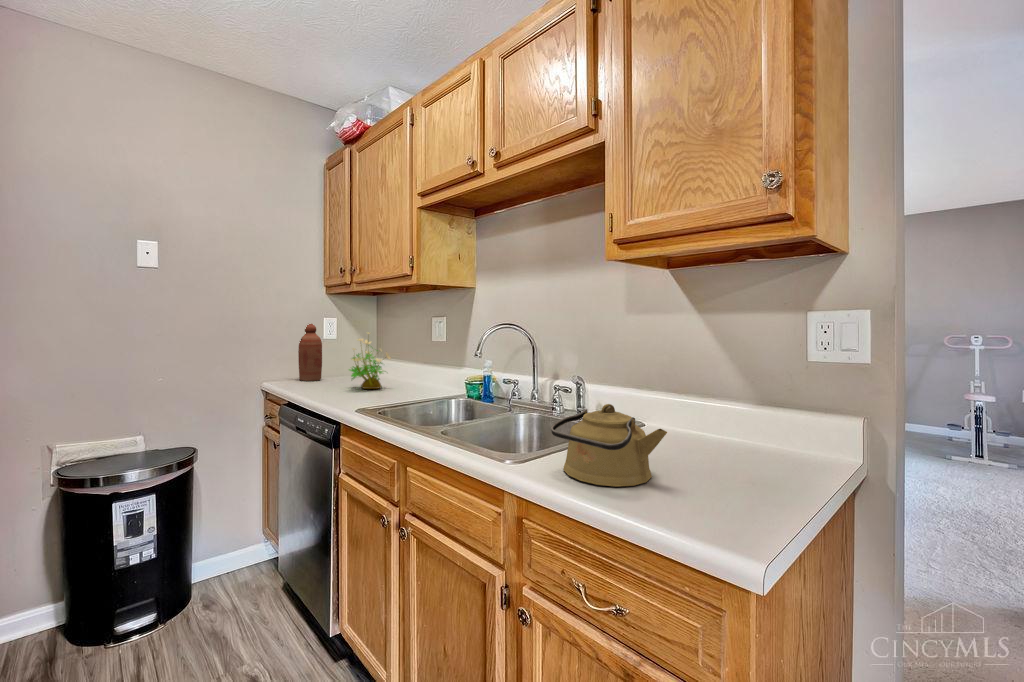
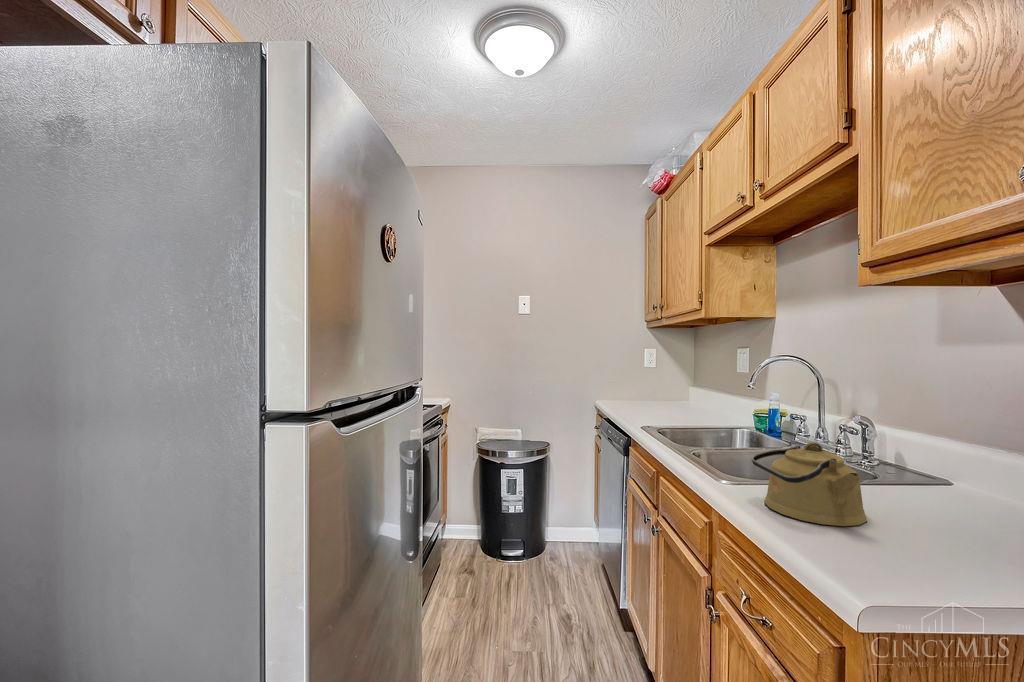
bottle: present [298,324,322,381] -> none [622,351,641,400]
potted plant: present [349,333,391,389] -> none [654,360,696,412]

